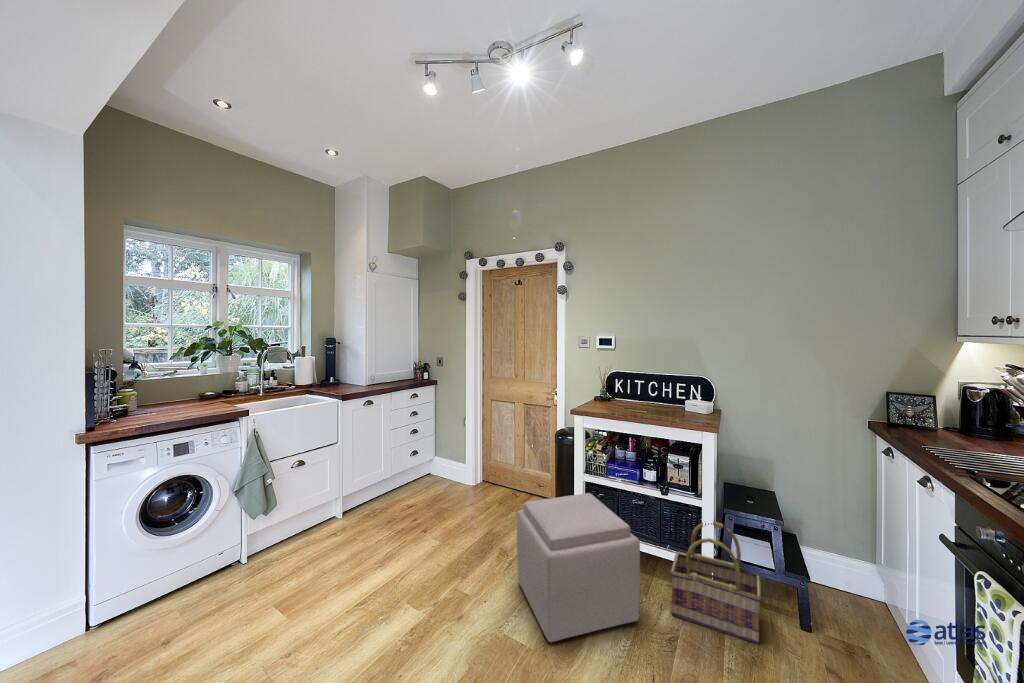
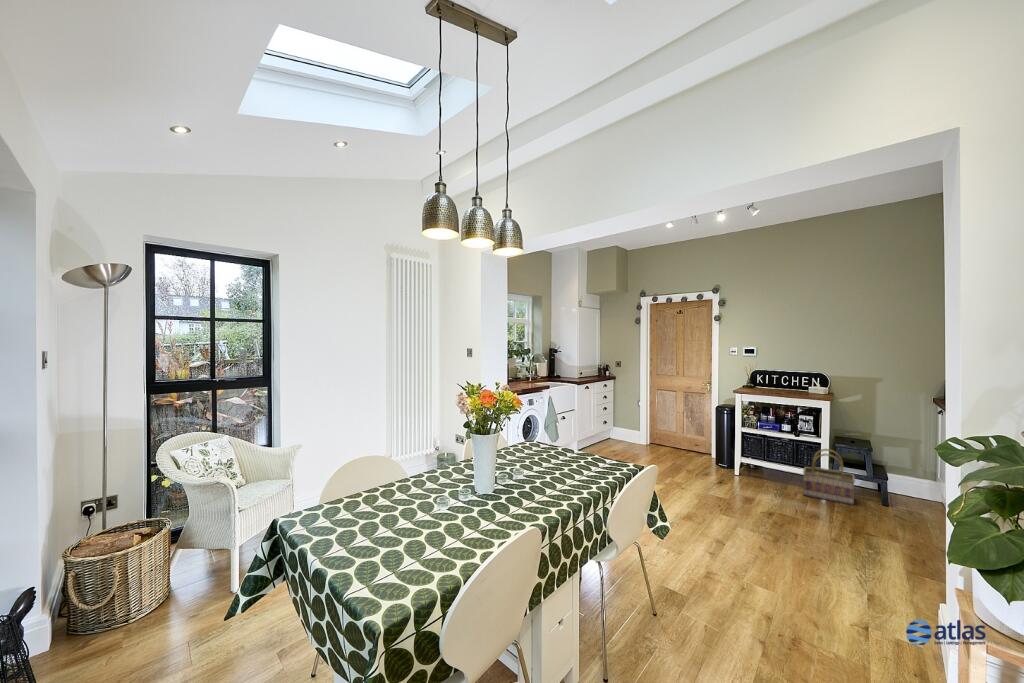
ottoman: present [517,493,640,642] -> none [710,436,787,499]

